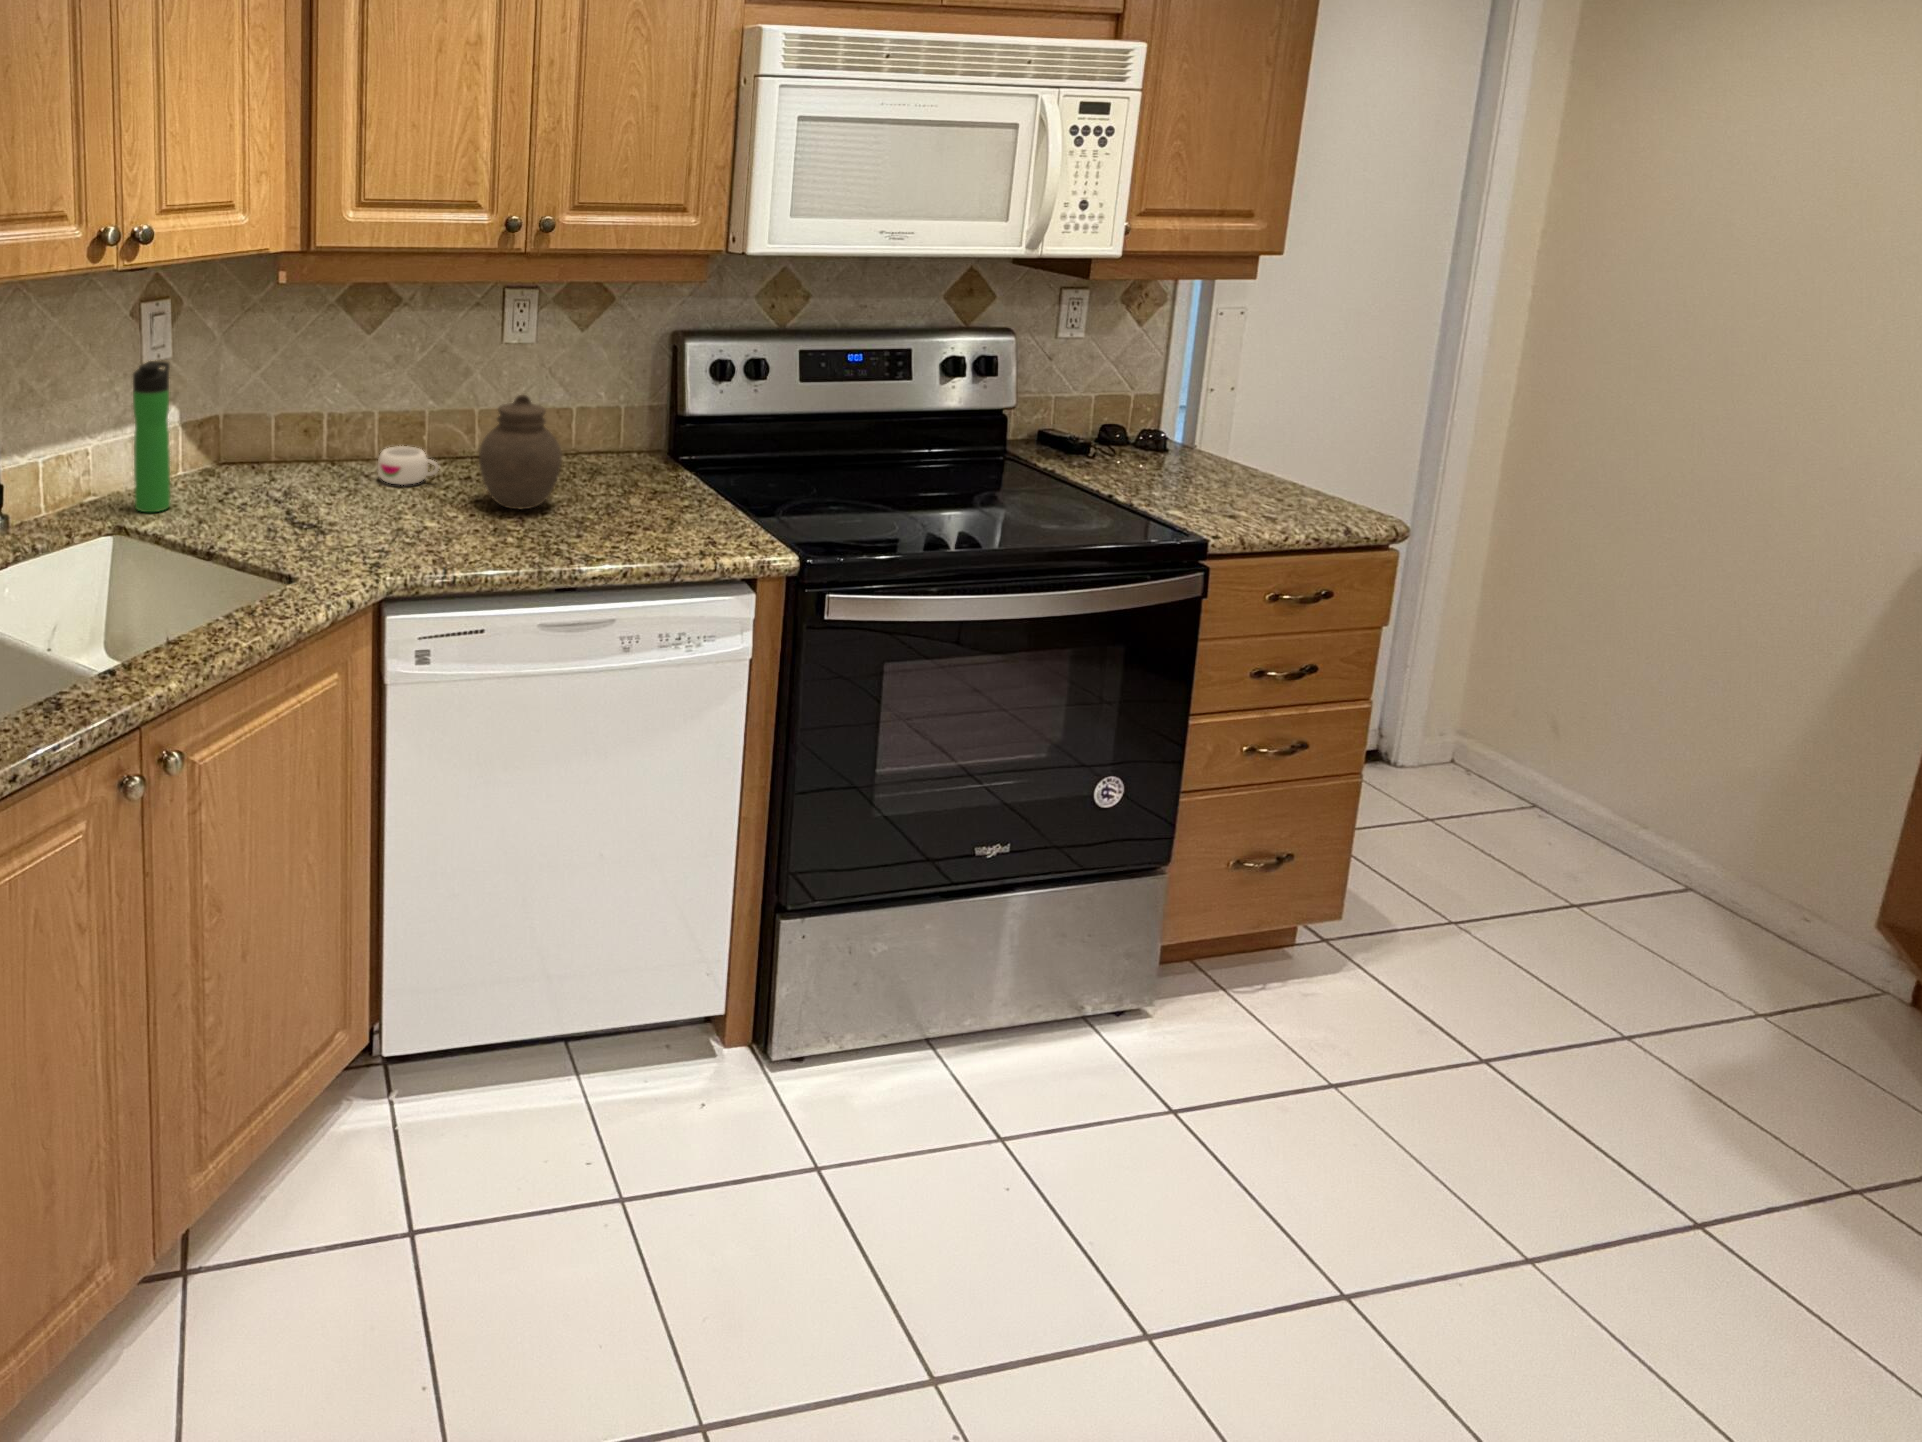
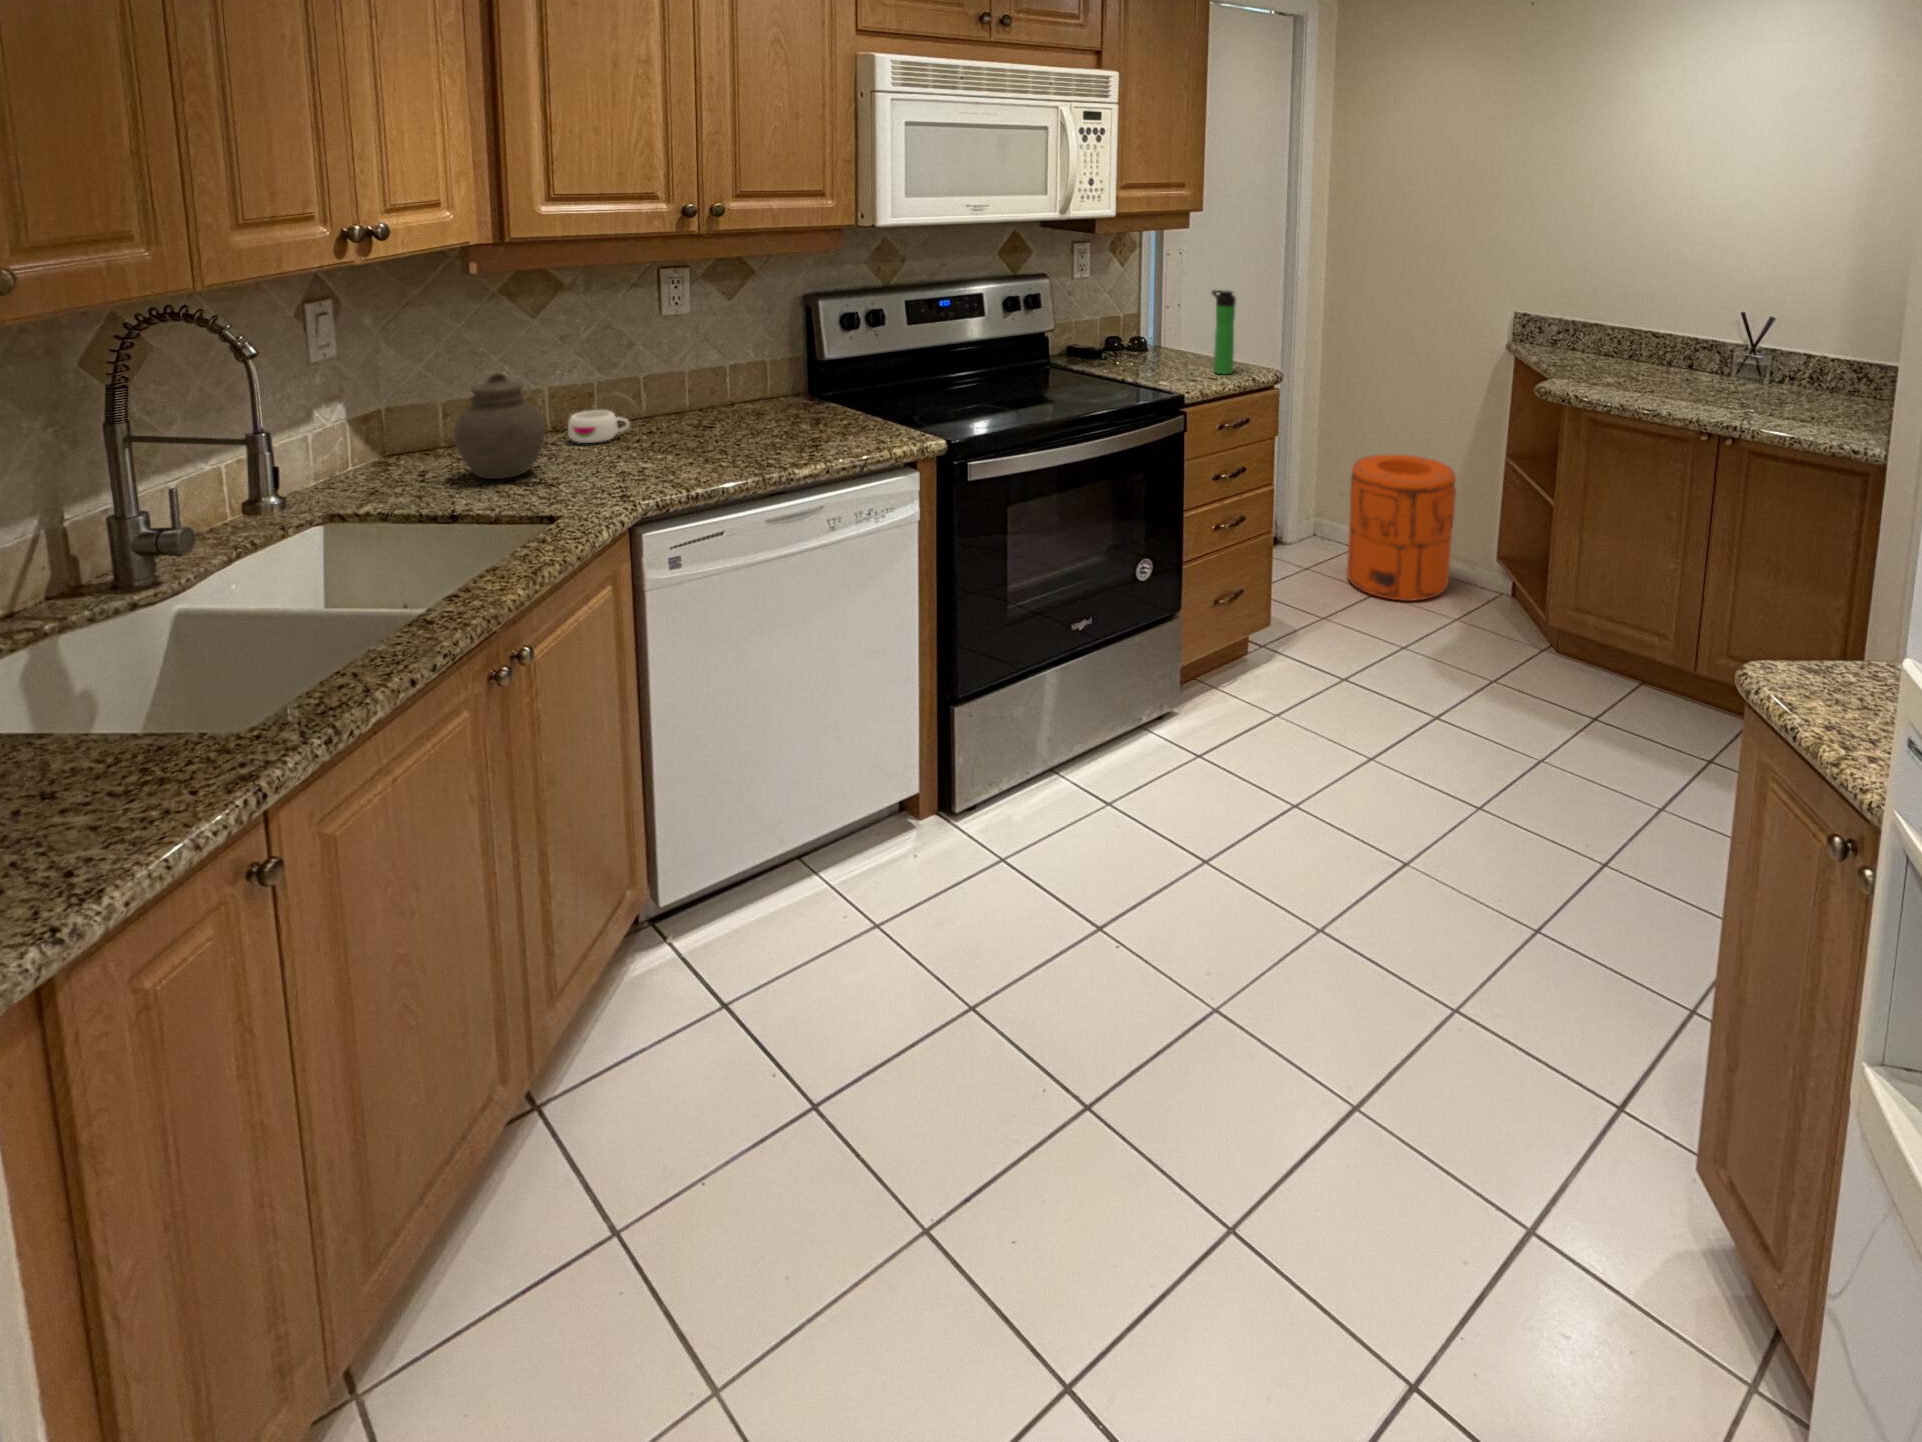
bottle: present [133,361,170,512] -> present [1212,290,1236,374]
jar: present [479,395,562,509] -> present [454,373,545,479]
trash can: none [1526,688,1823,986] -> present [1347,455,1456,601]

